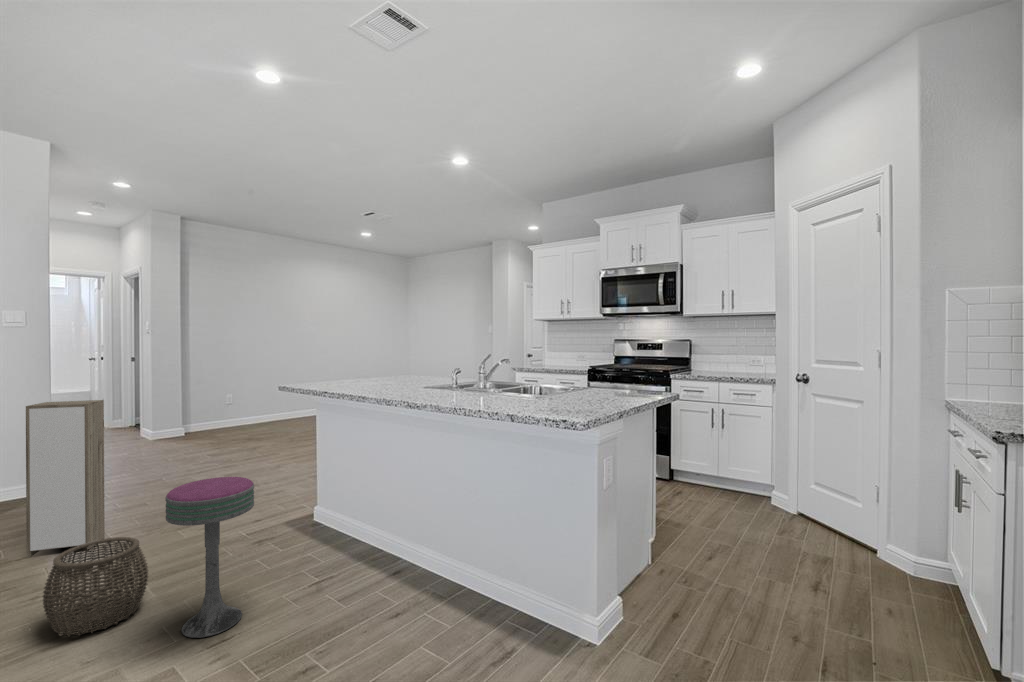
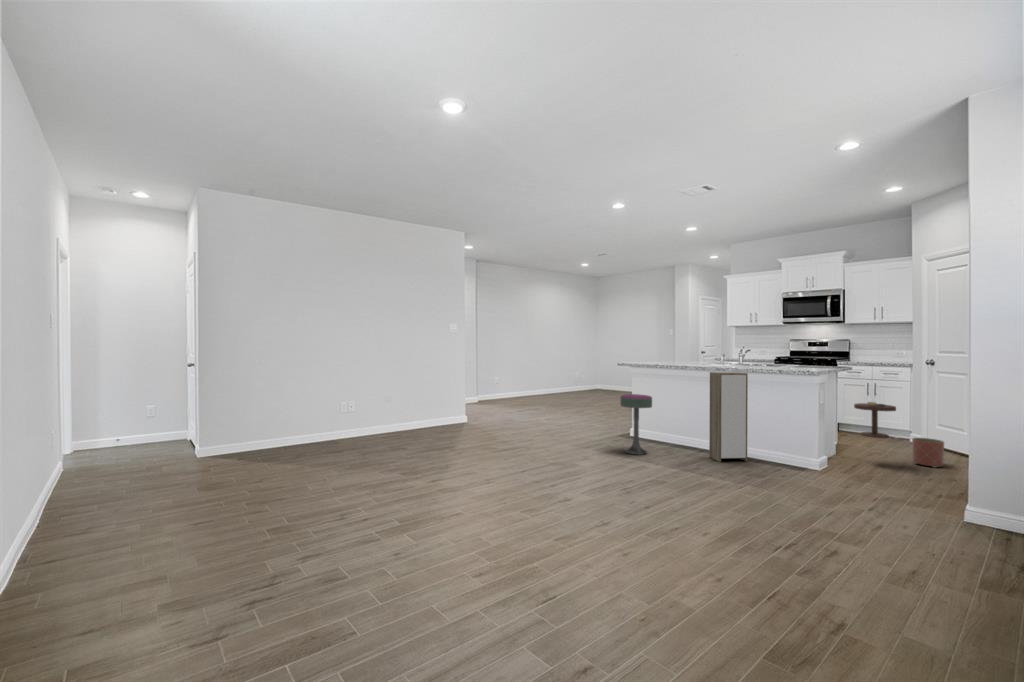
storage cabinet: present [26,400,105,557] -> present [709,372,748,462]
side table: none [678,479,757,622] -> present [854,402,896,438]
woven basket: present [43,537,148,636] -> none [569,419,602,451]
planter: none [785,541,843,615] -> present [912,438,944,467]

